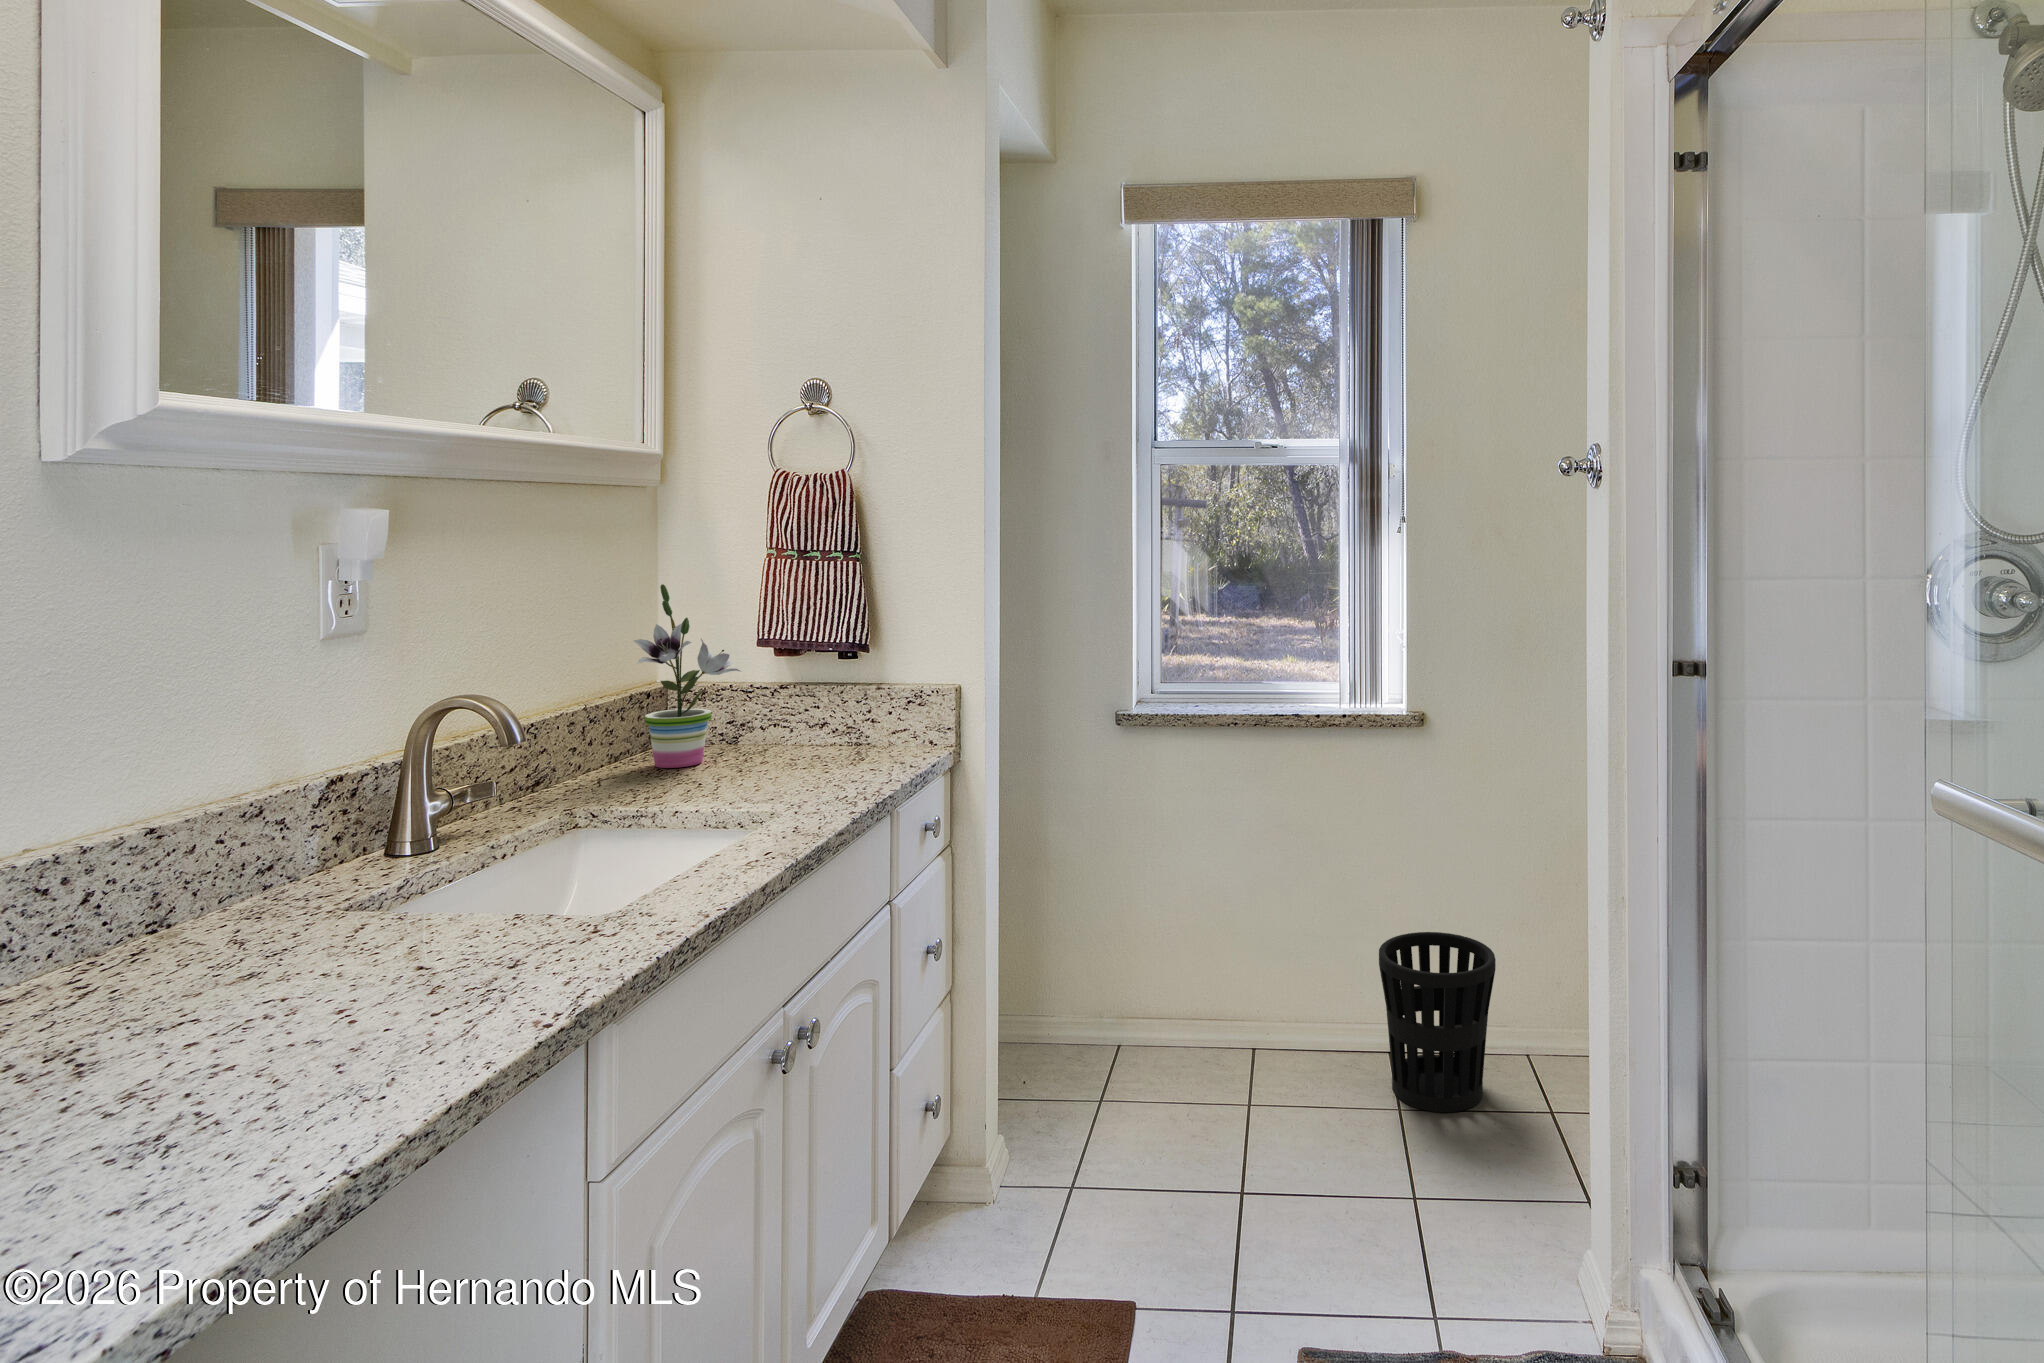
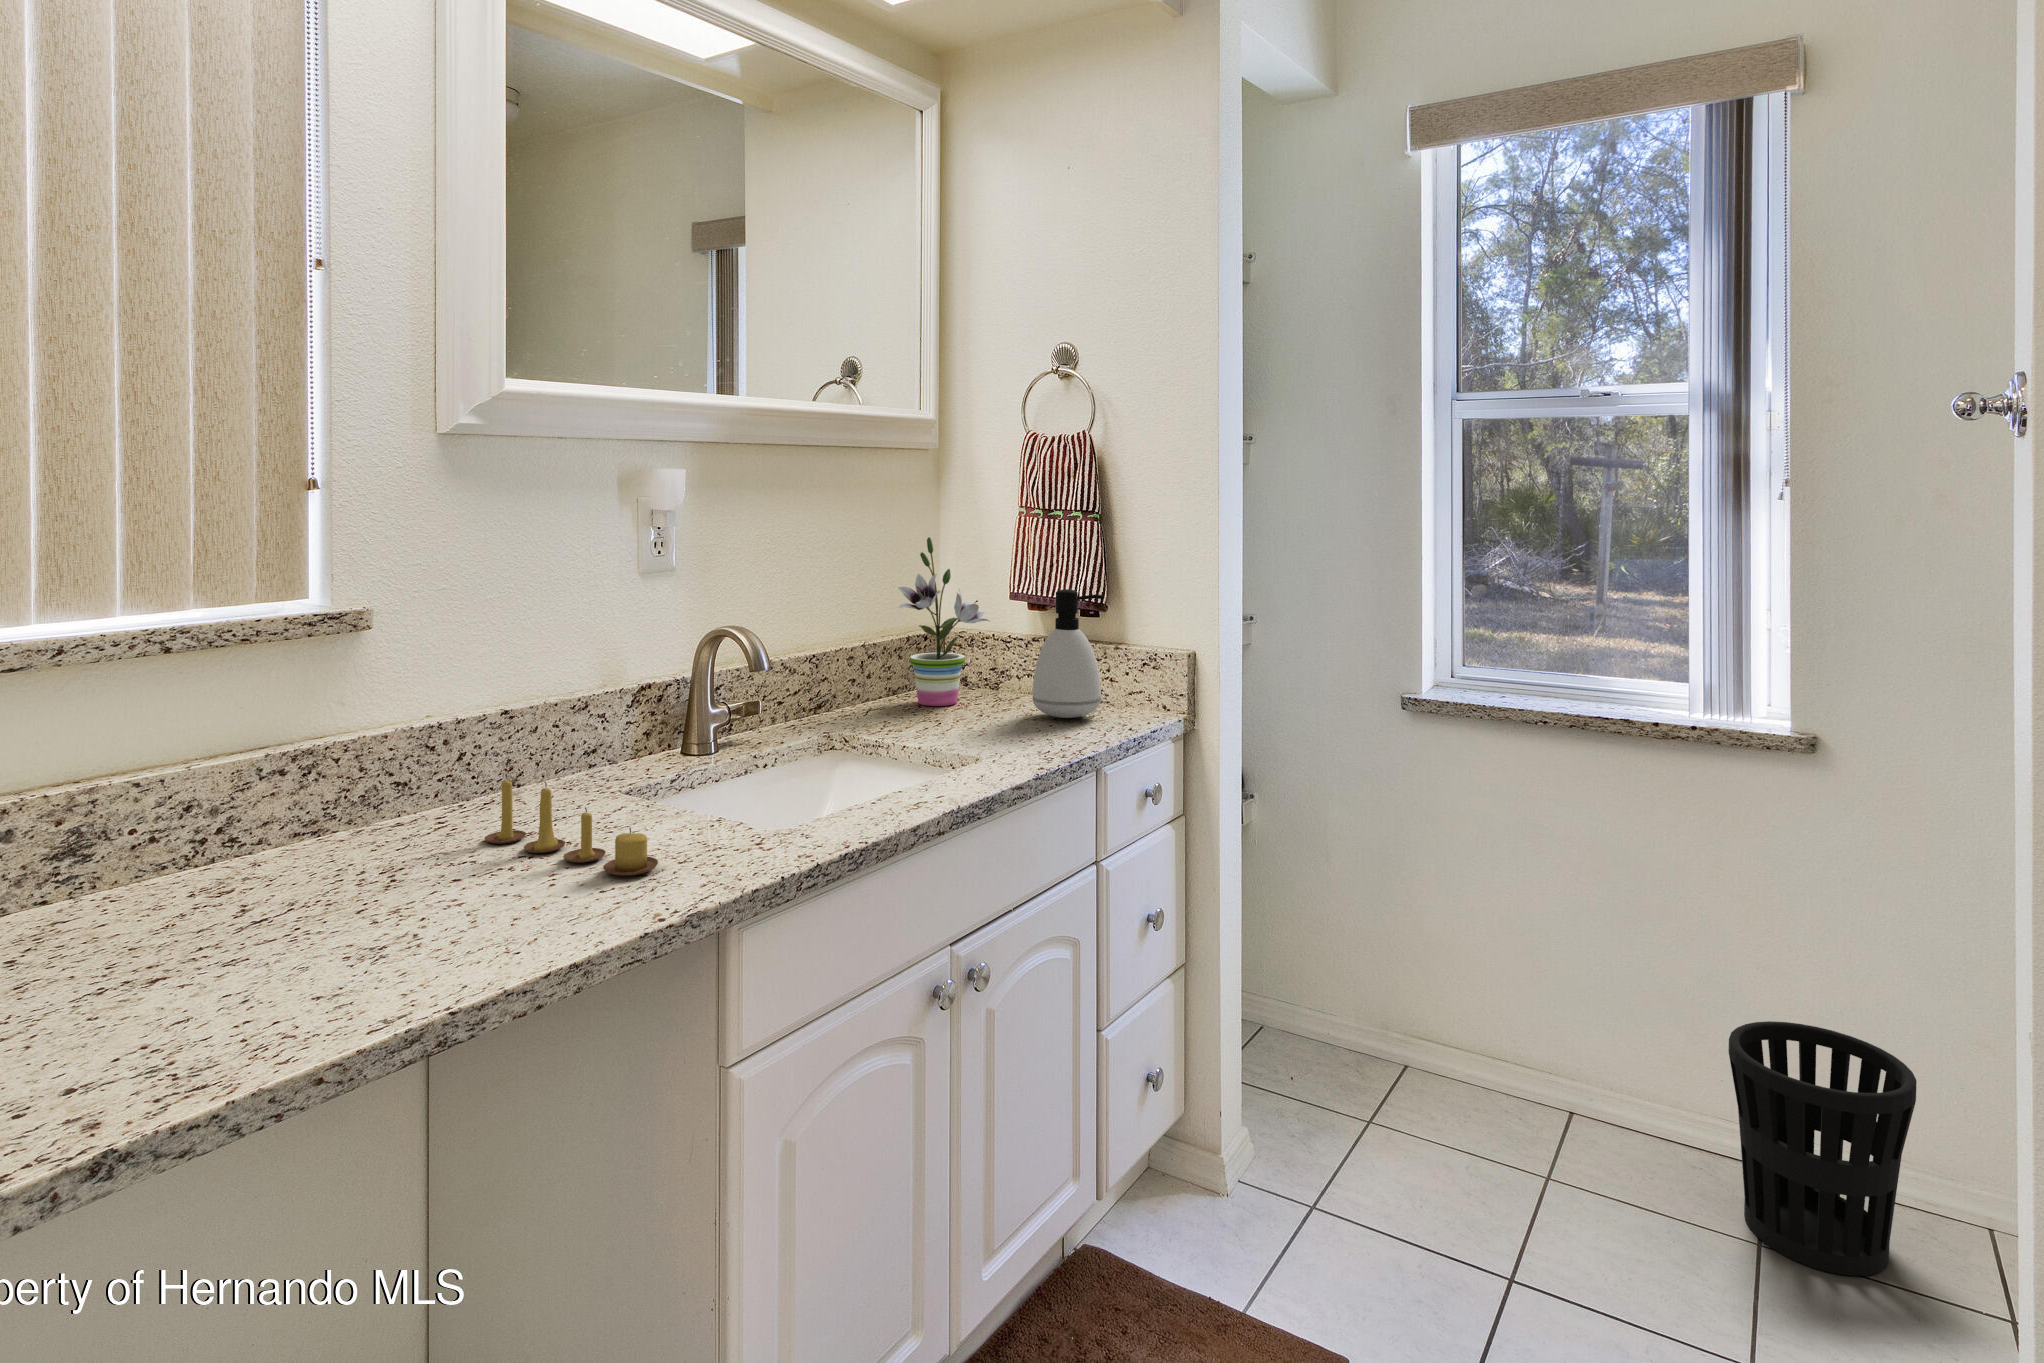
soap dispenser: none [800,632,875,763] -> present [1033,589,1104,718]
candle: none [183,901,490,995] -> present [485,774,658,876]

